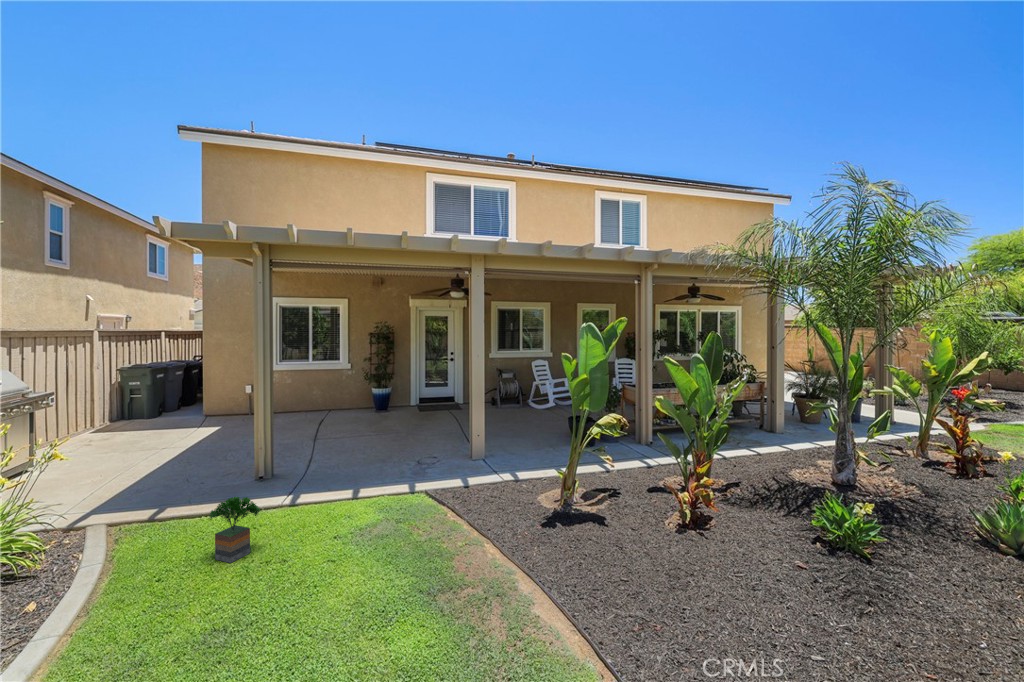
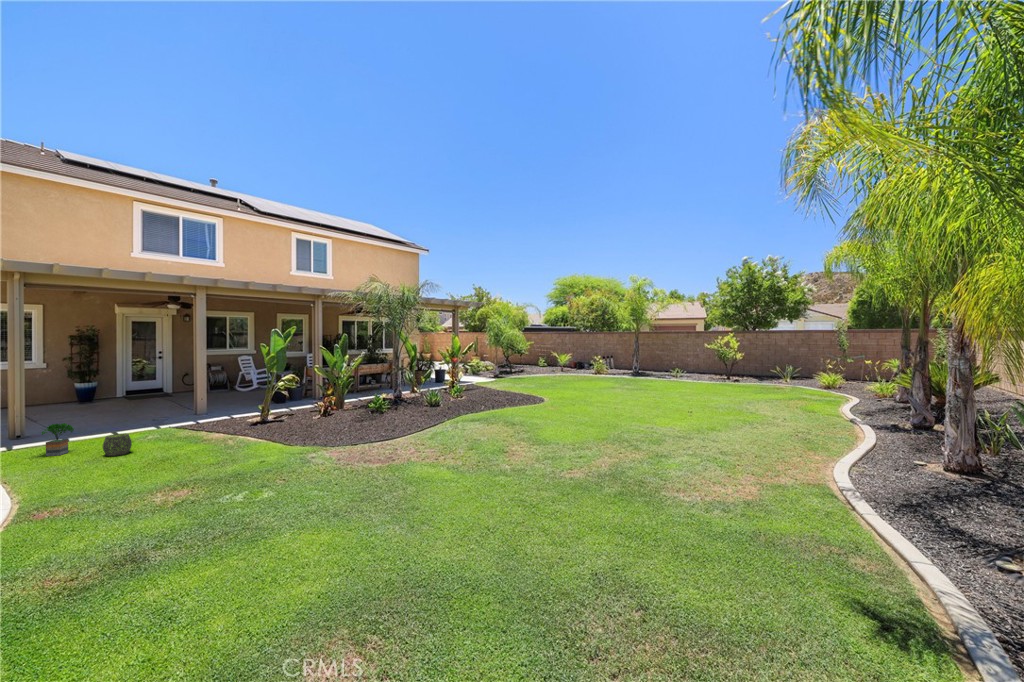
woven basket: none [264,545,317,605] -> present [103,433,132,456]

